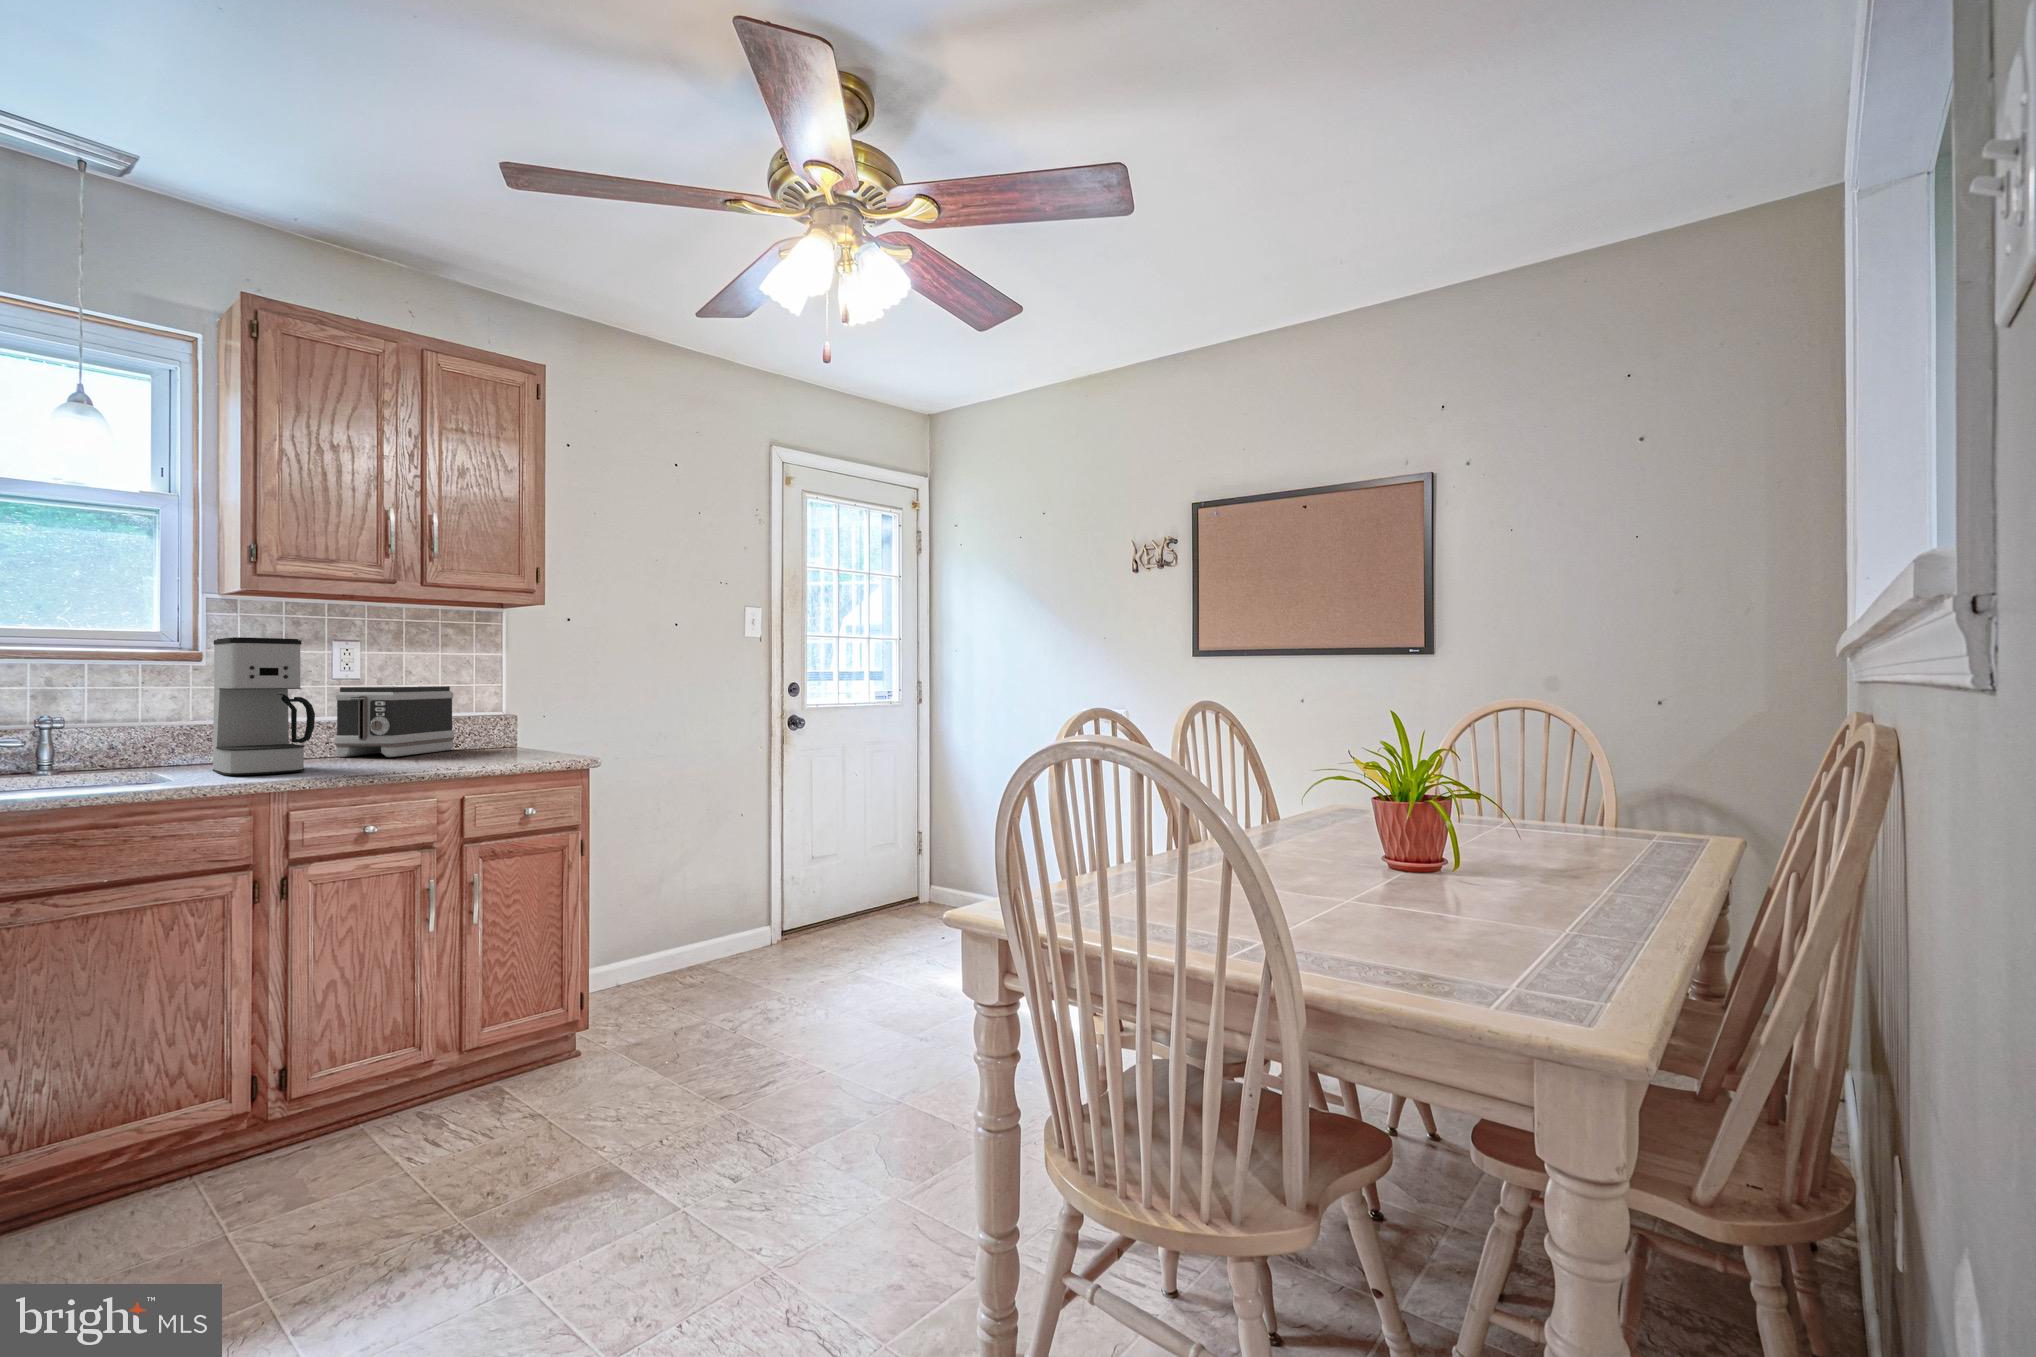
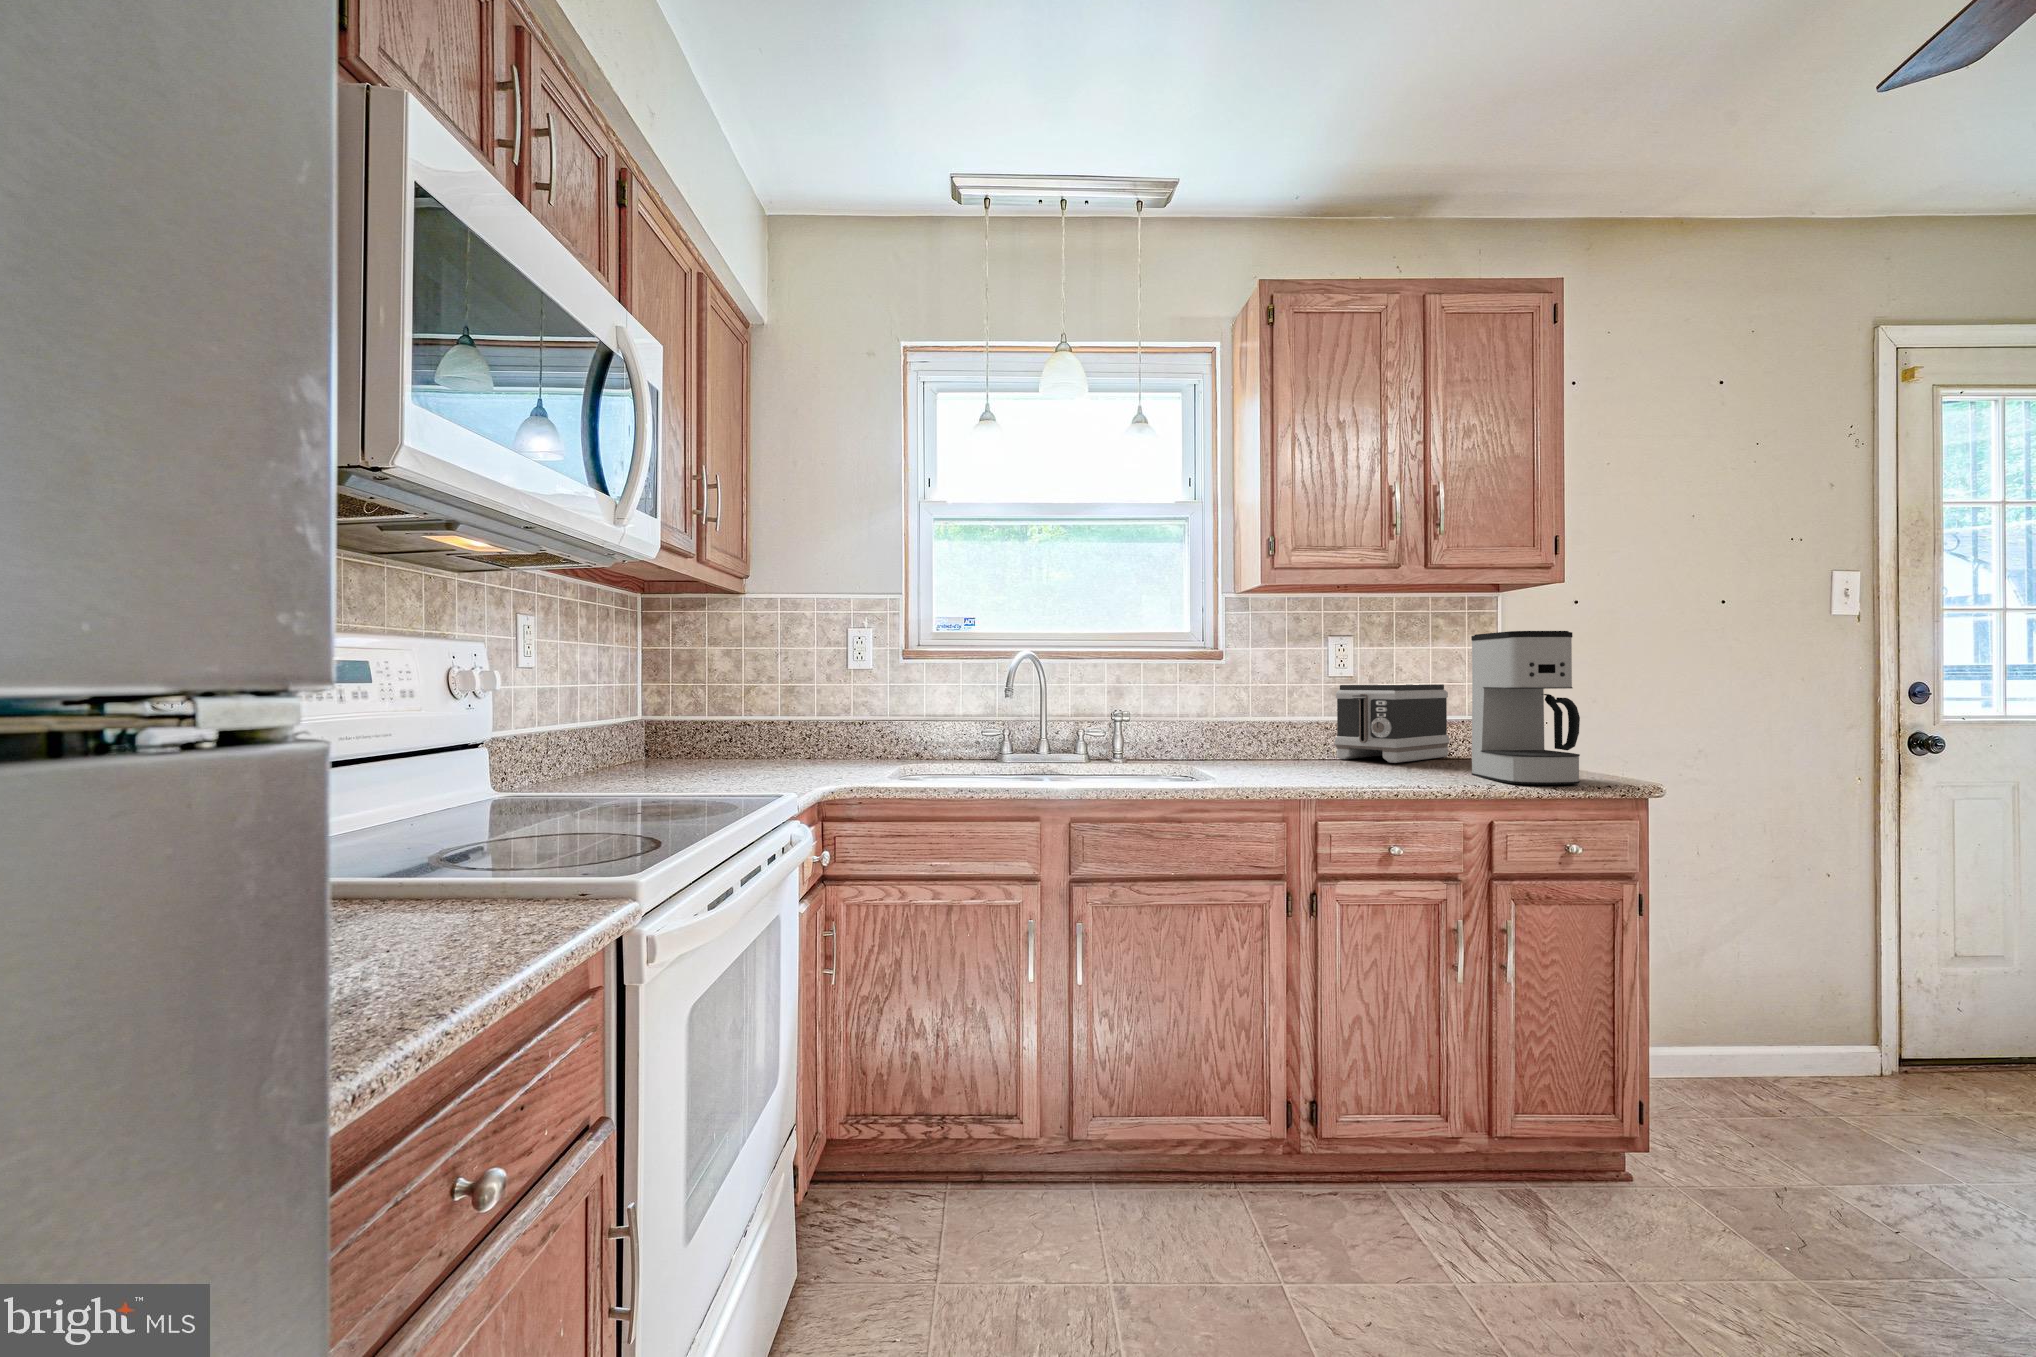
coffee maker: present [213,637,315,775] -> present [1471,631,1580,785]

